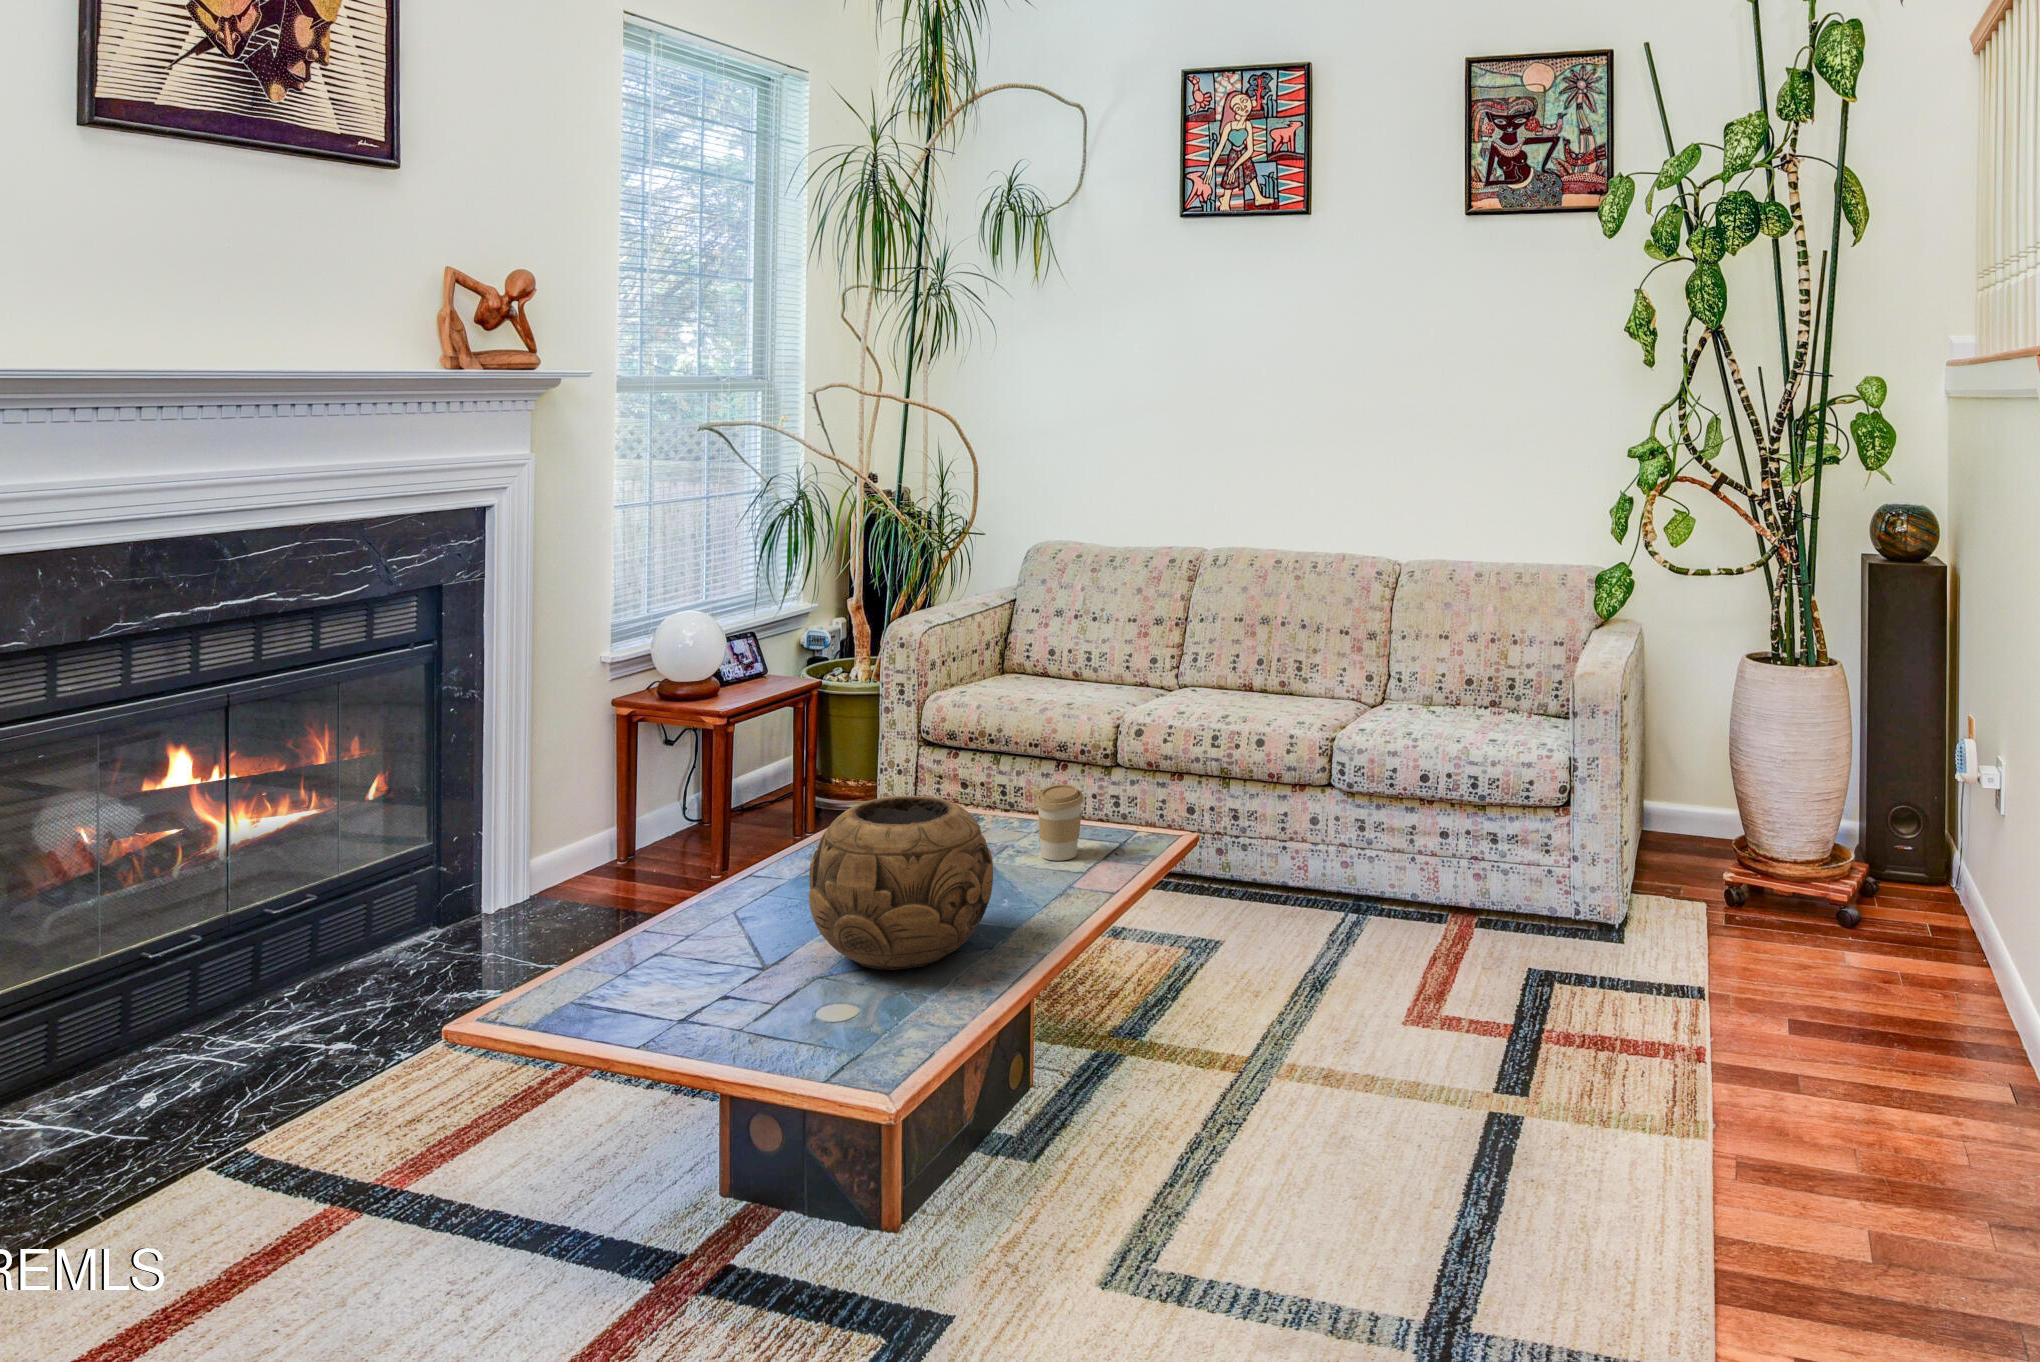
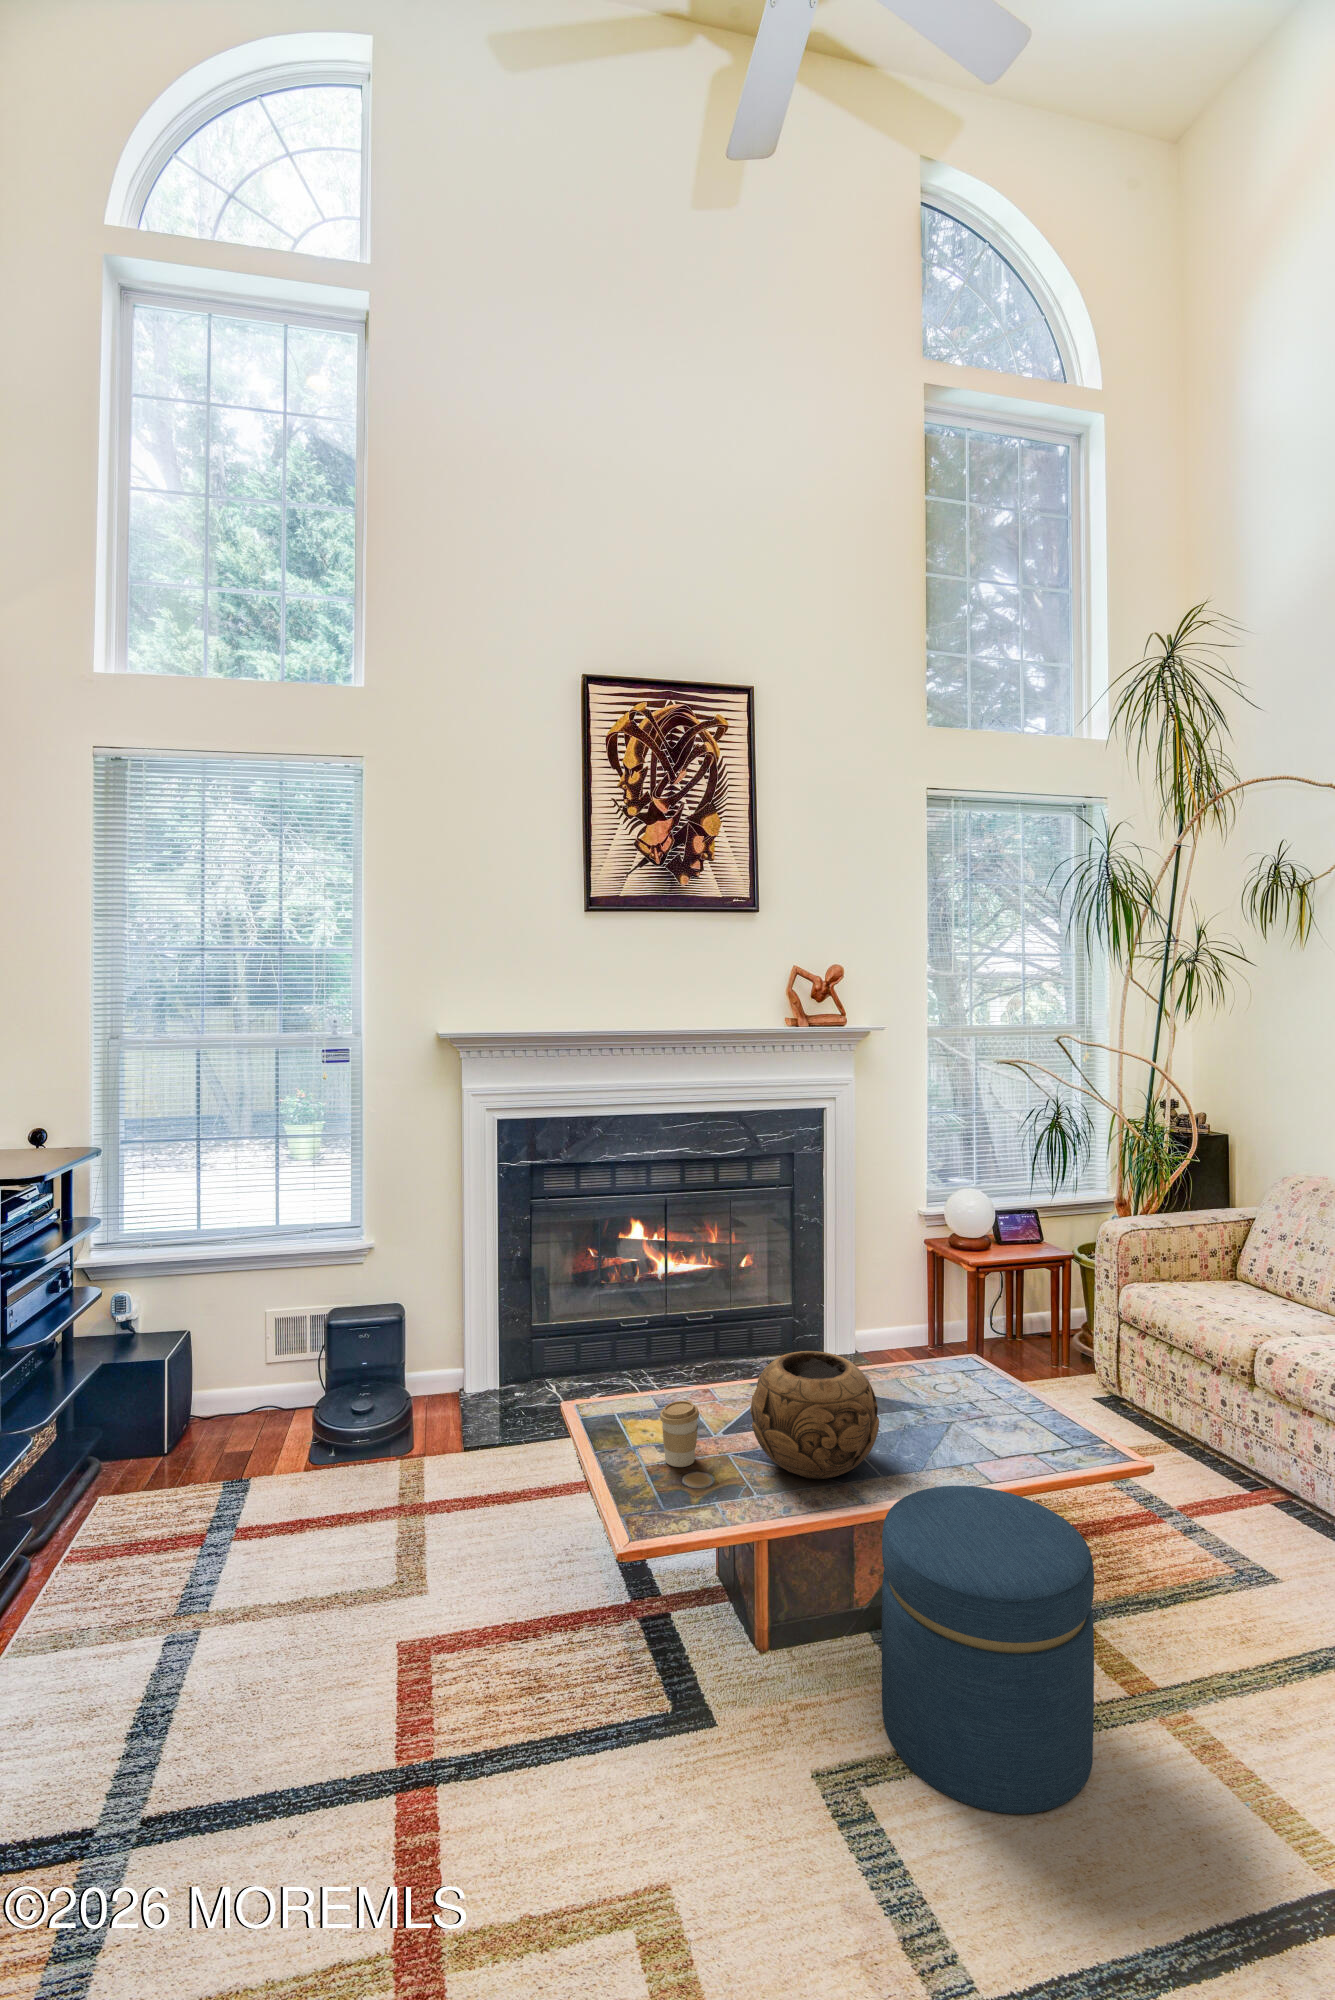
coffee cup: present [1036,784,1083,861] -> present [660,1401,699,1467]
ottoman: none [1063,884,1303,1225] -> present [882,1486,1094,1814]

